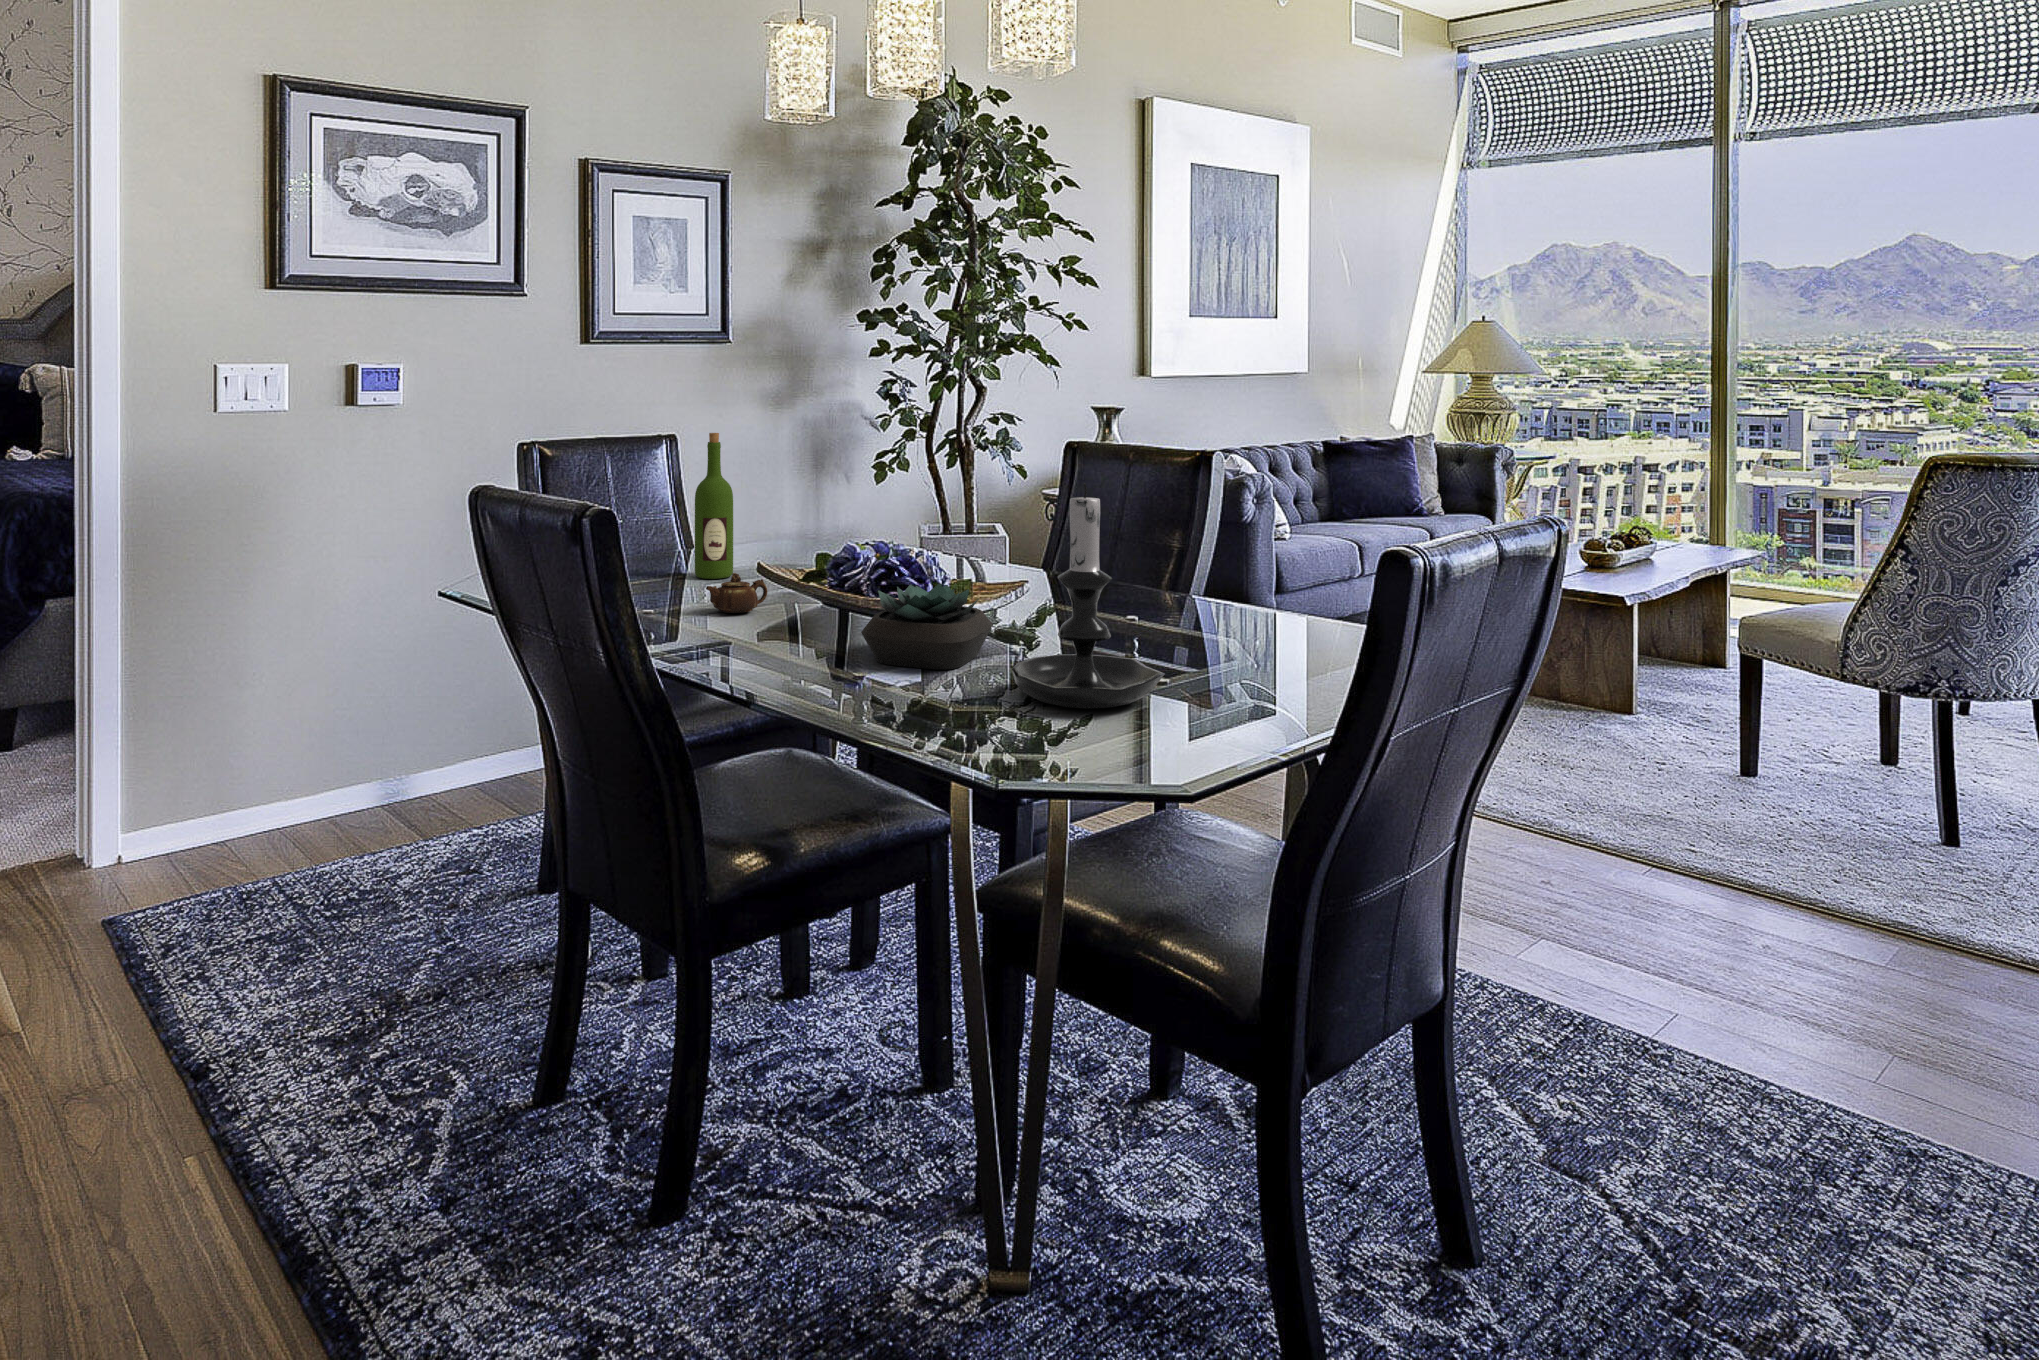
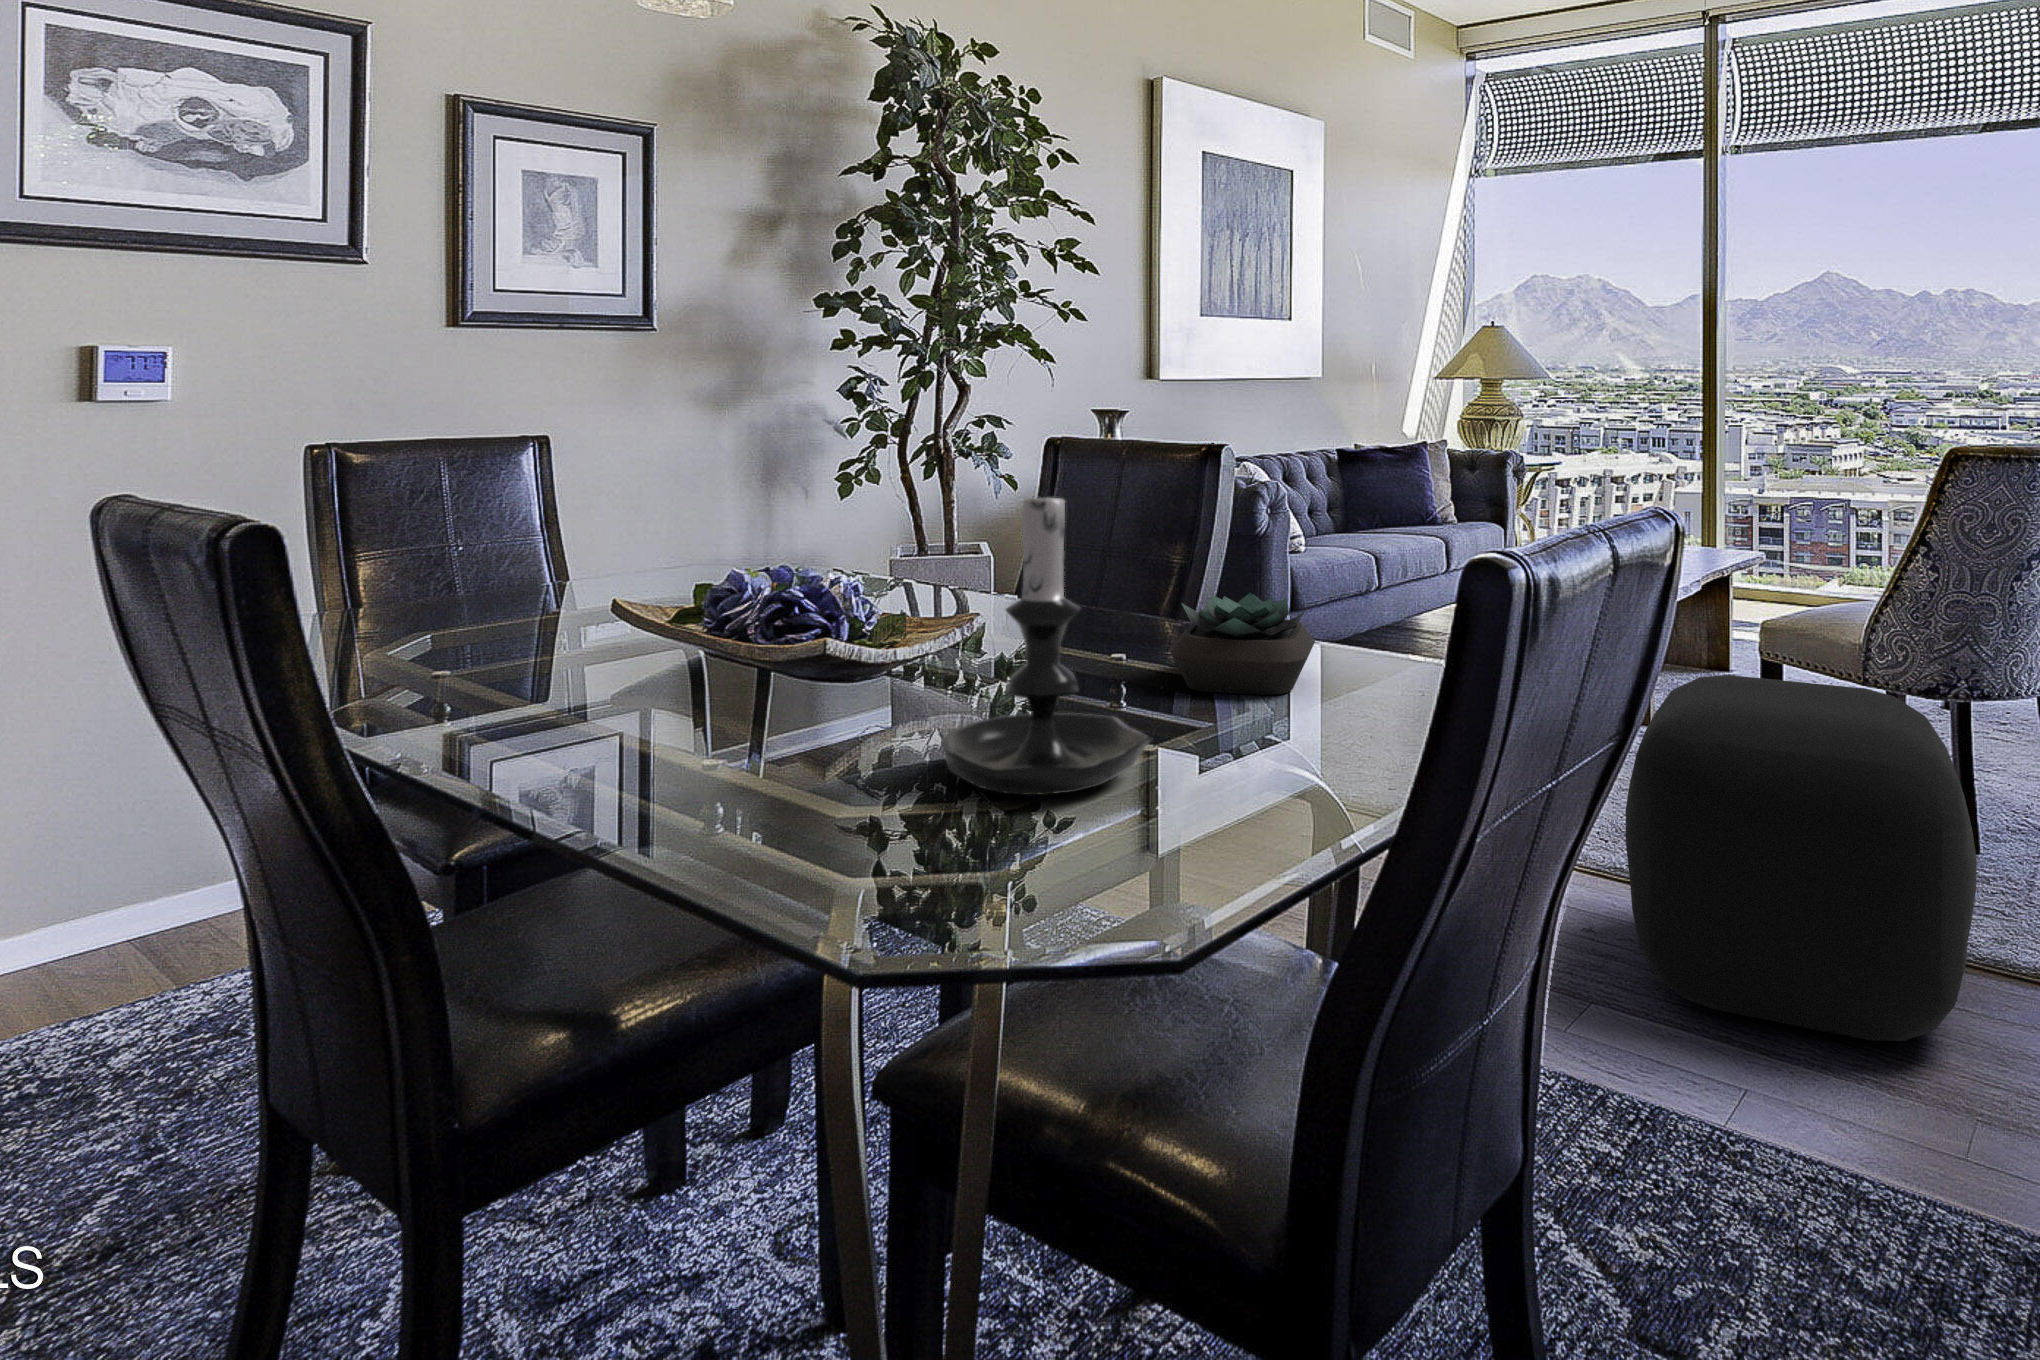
wine bottle: present [695,433,733,579] -> none [557,430,612,621]
teapot: present [706,573,768,613] -> none [542,614,637,669]
succulent plant: present [861,583,993,670] -> present [1170,593,1315,695]
ottoman: none [1580,662,1915,990] -> present [1626,675,1977,1041]

